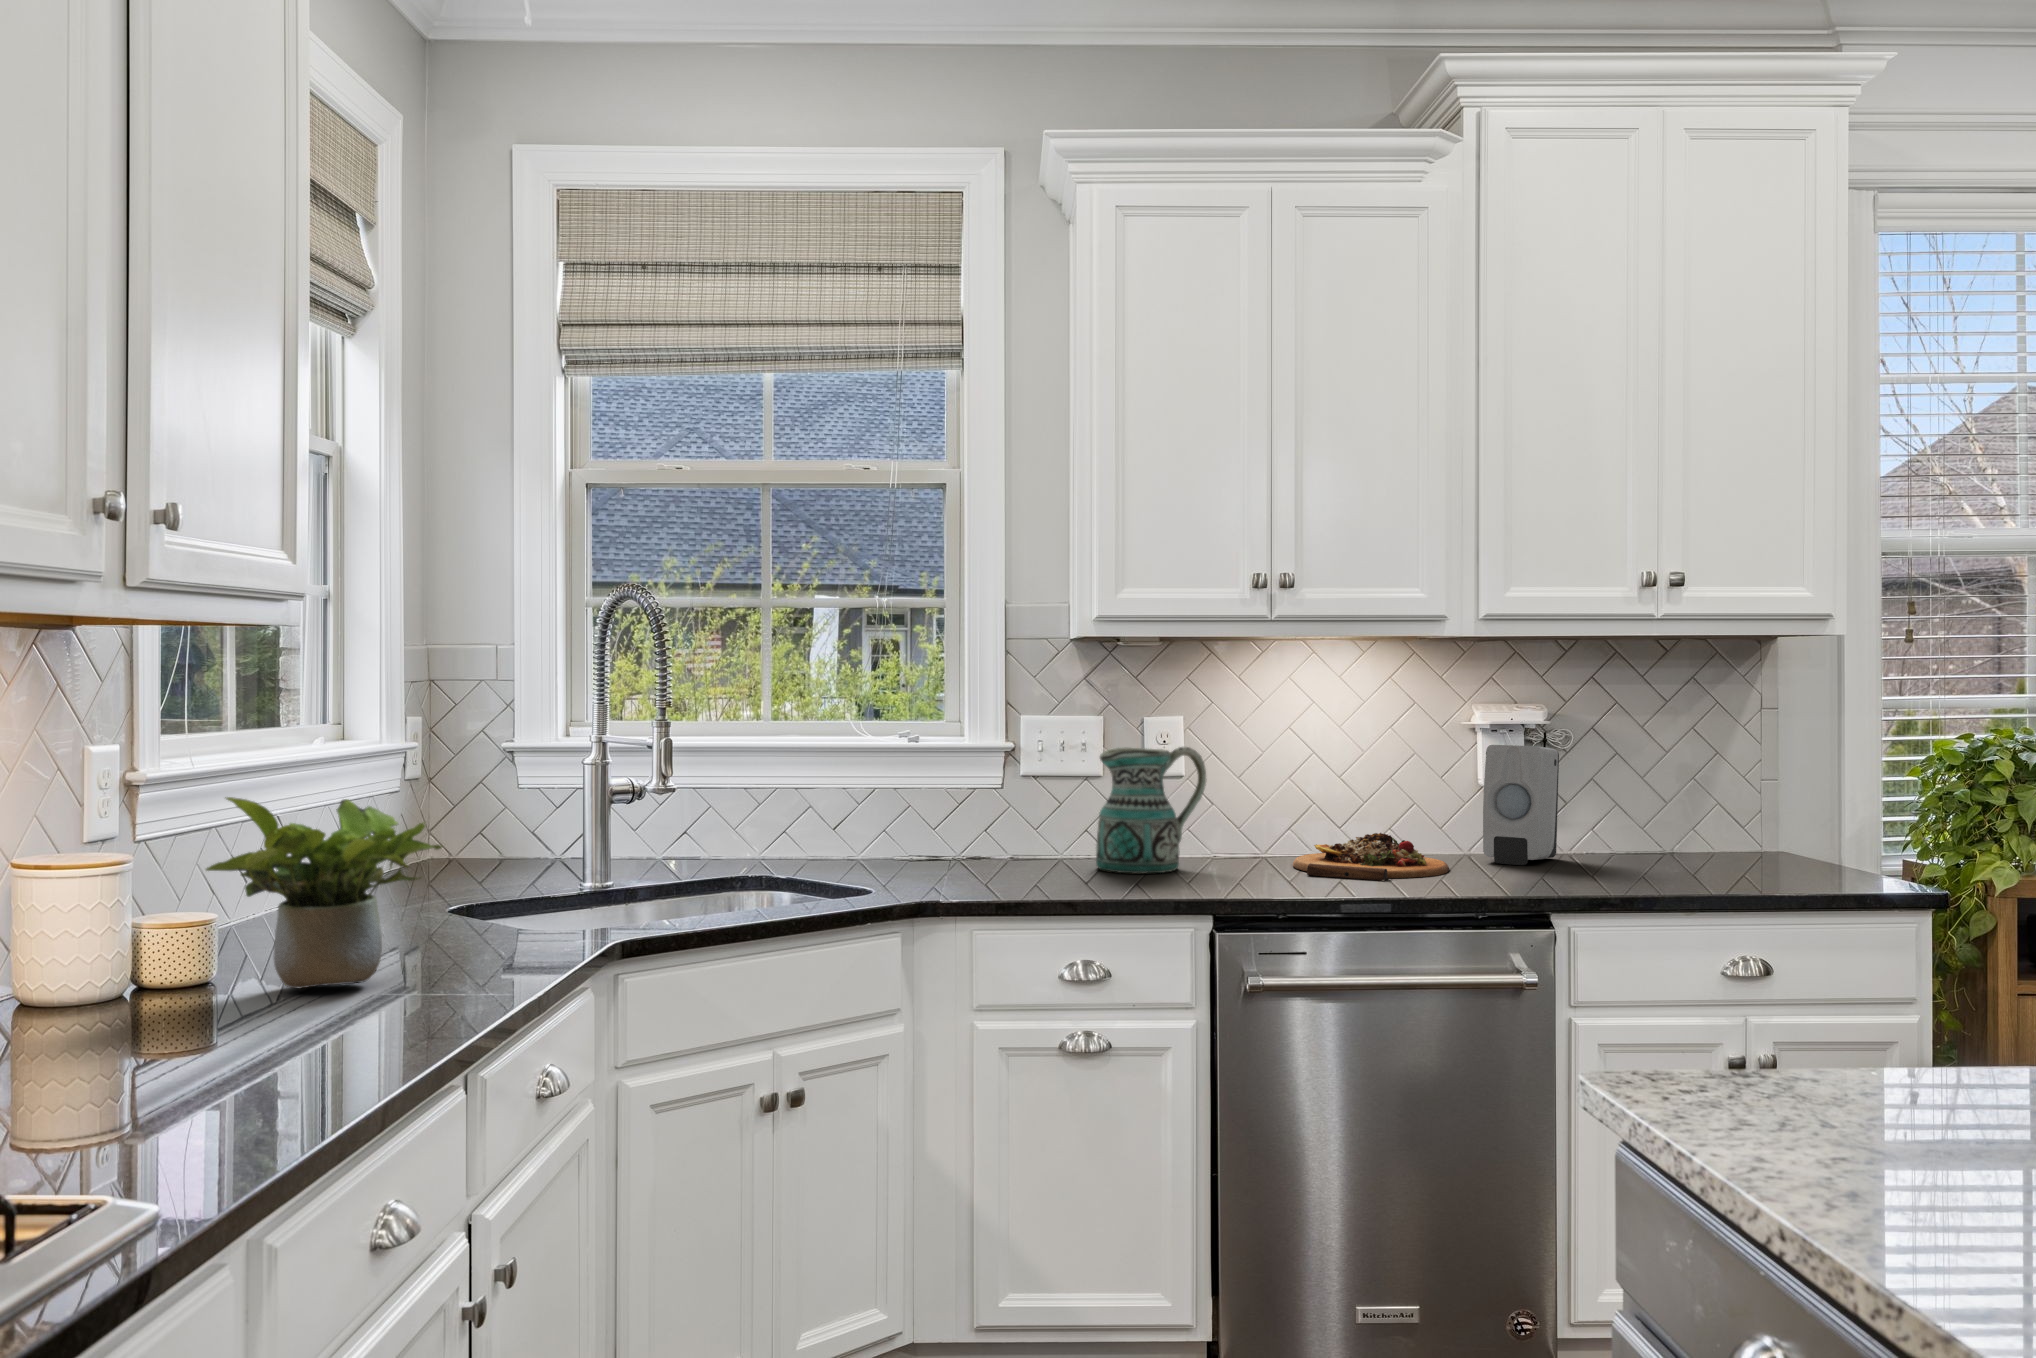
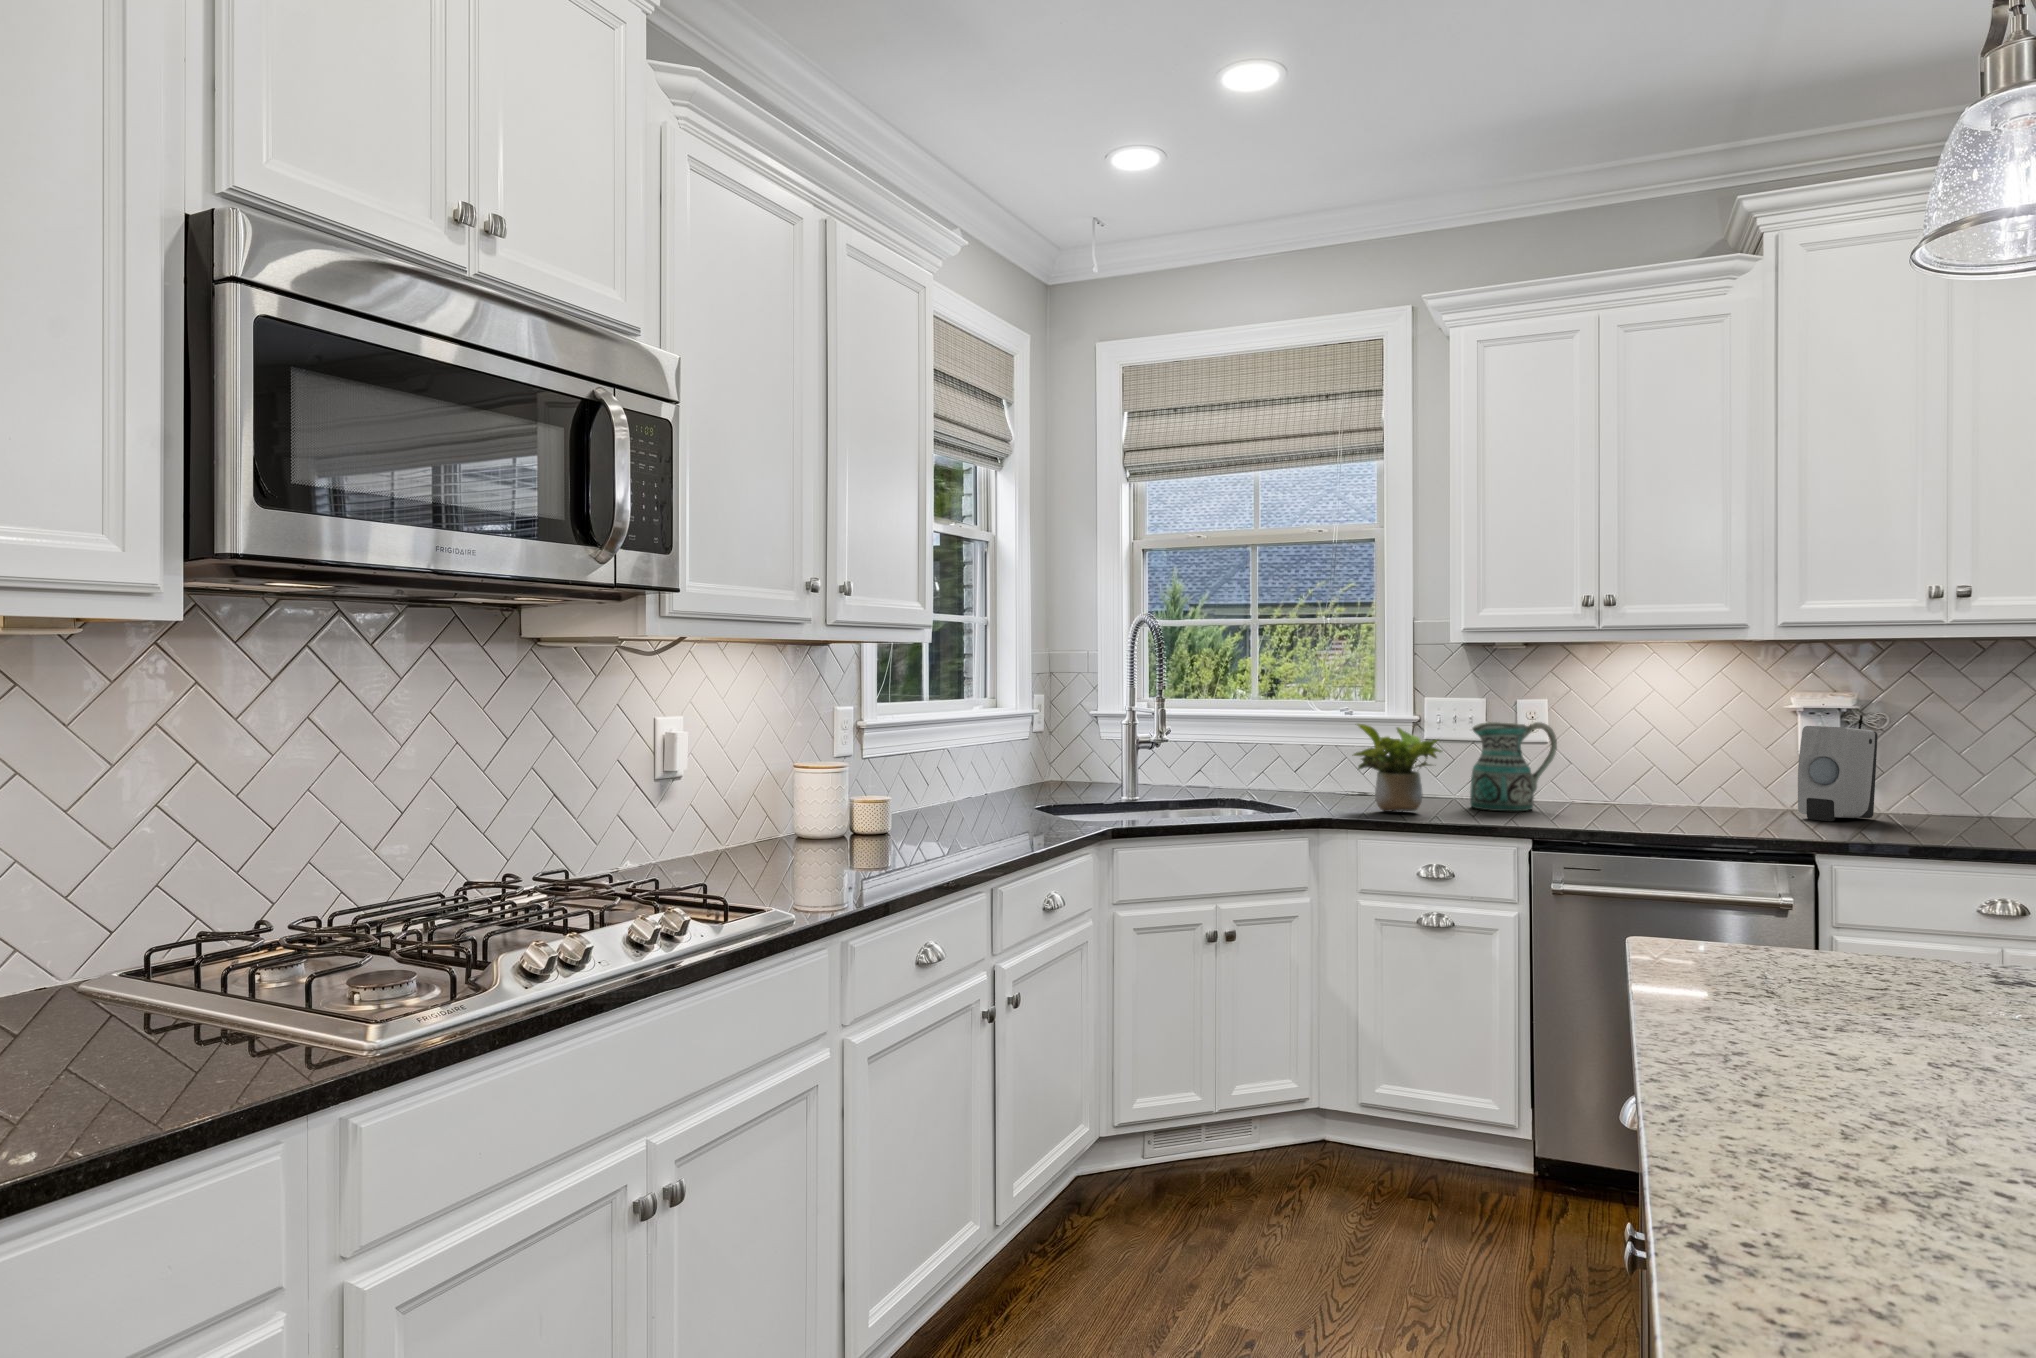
potted plant: present [206,797,442,988] -> present [1354,724,1442,812]
cutting board: present [1293,833,1449,881] -> none [1626,791,1758,824]

